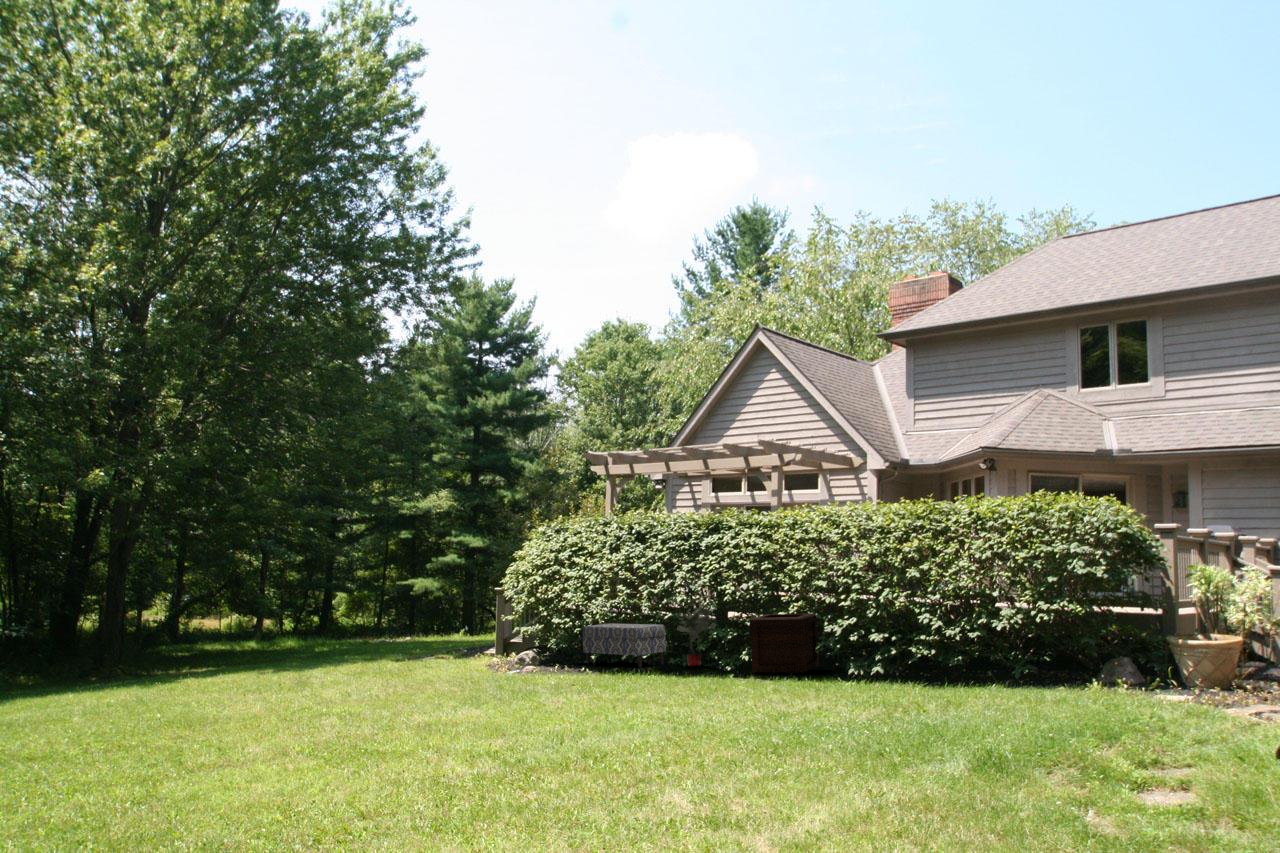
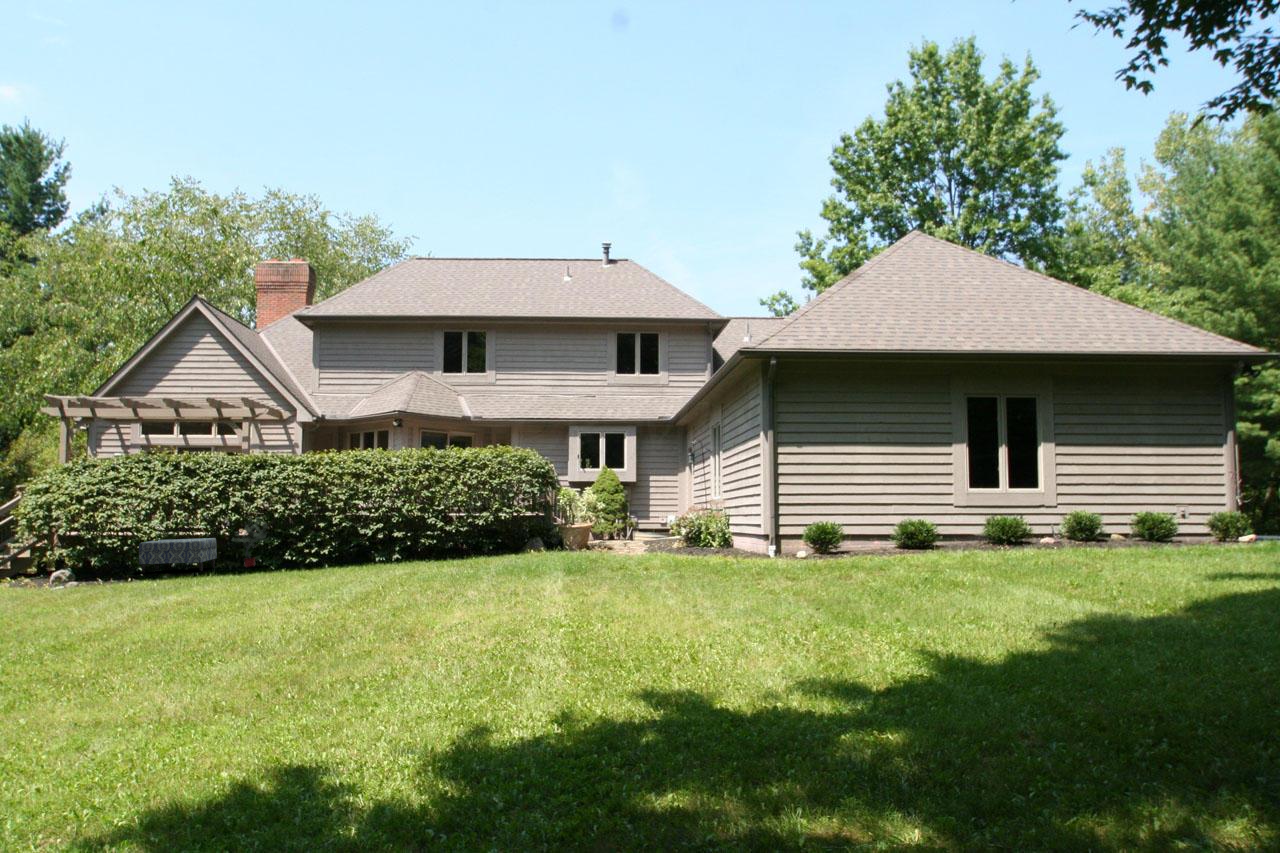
wooden crate: present [750,614,819,674] -> none [311,523,352,567]

